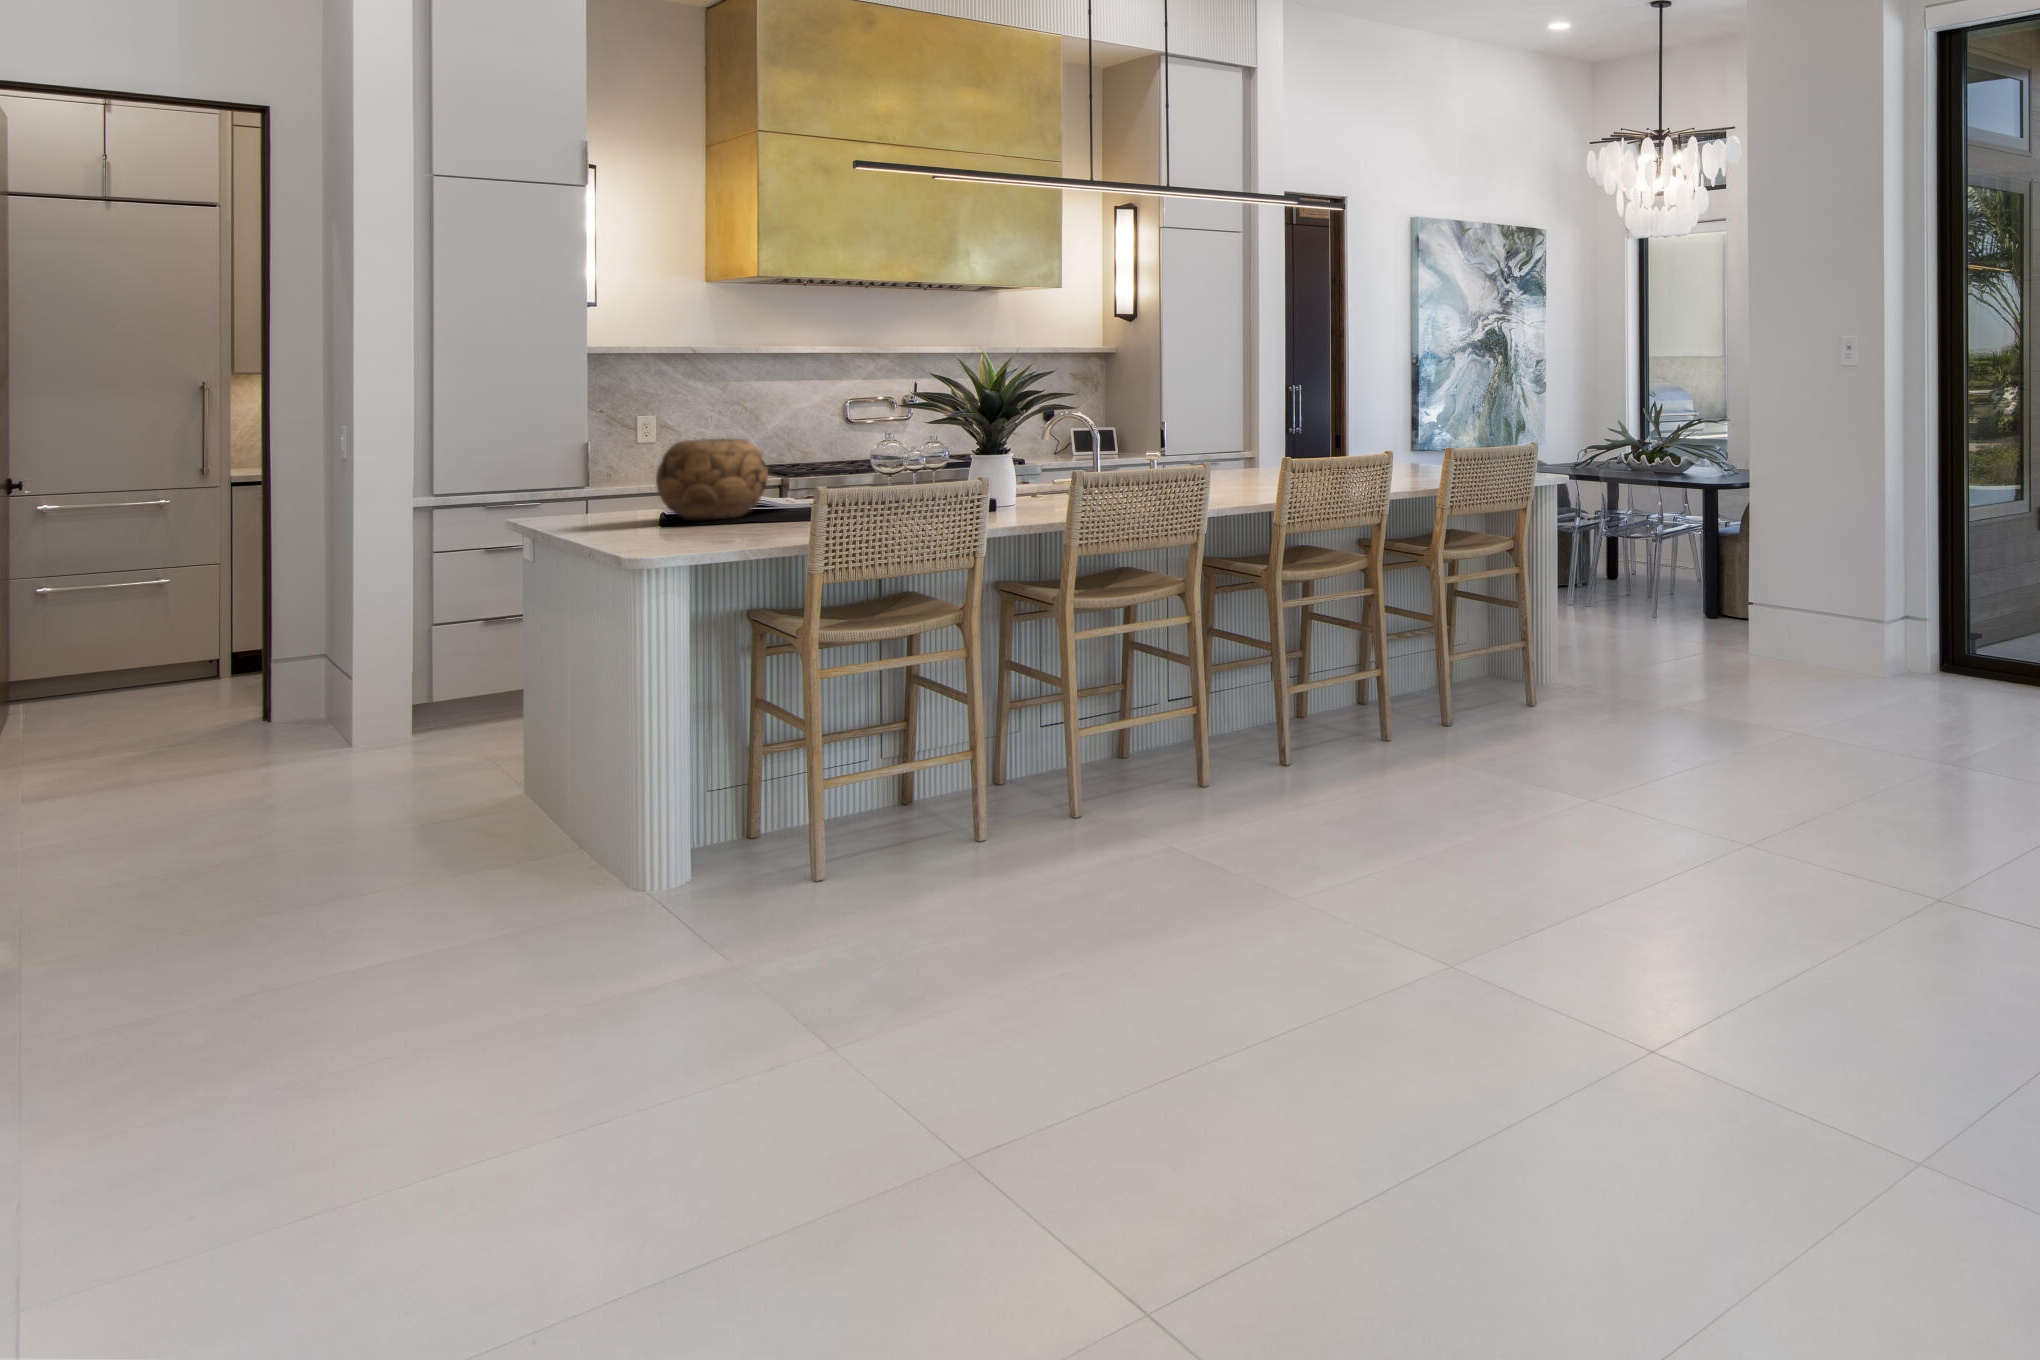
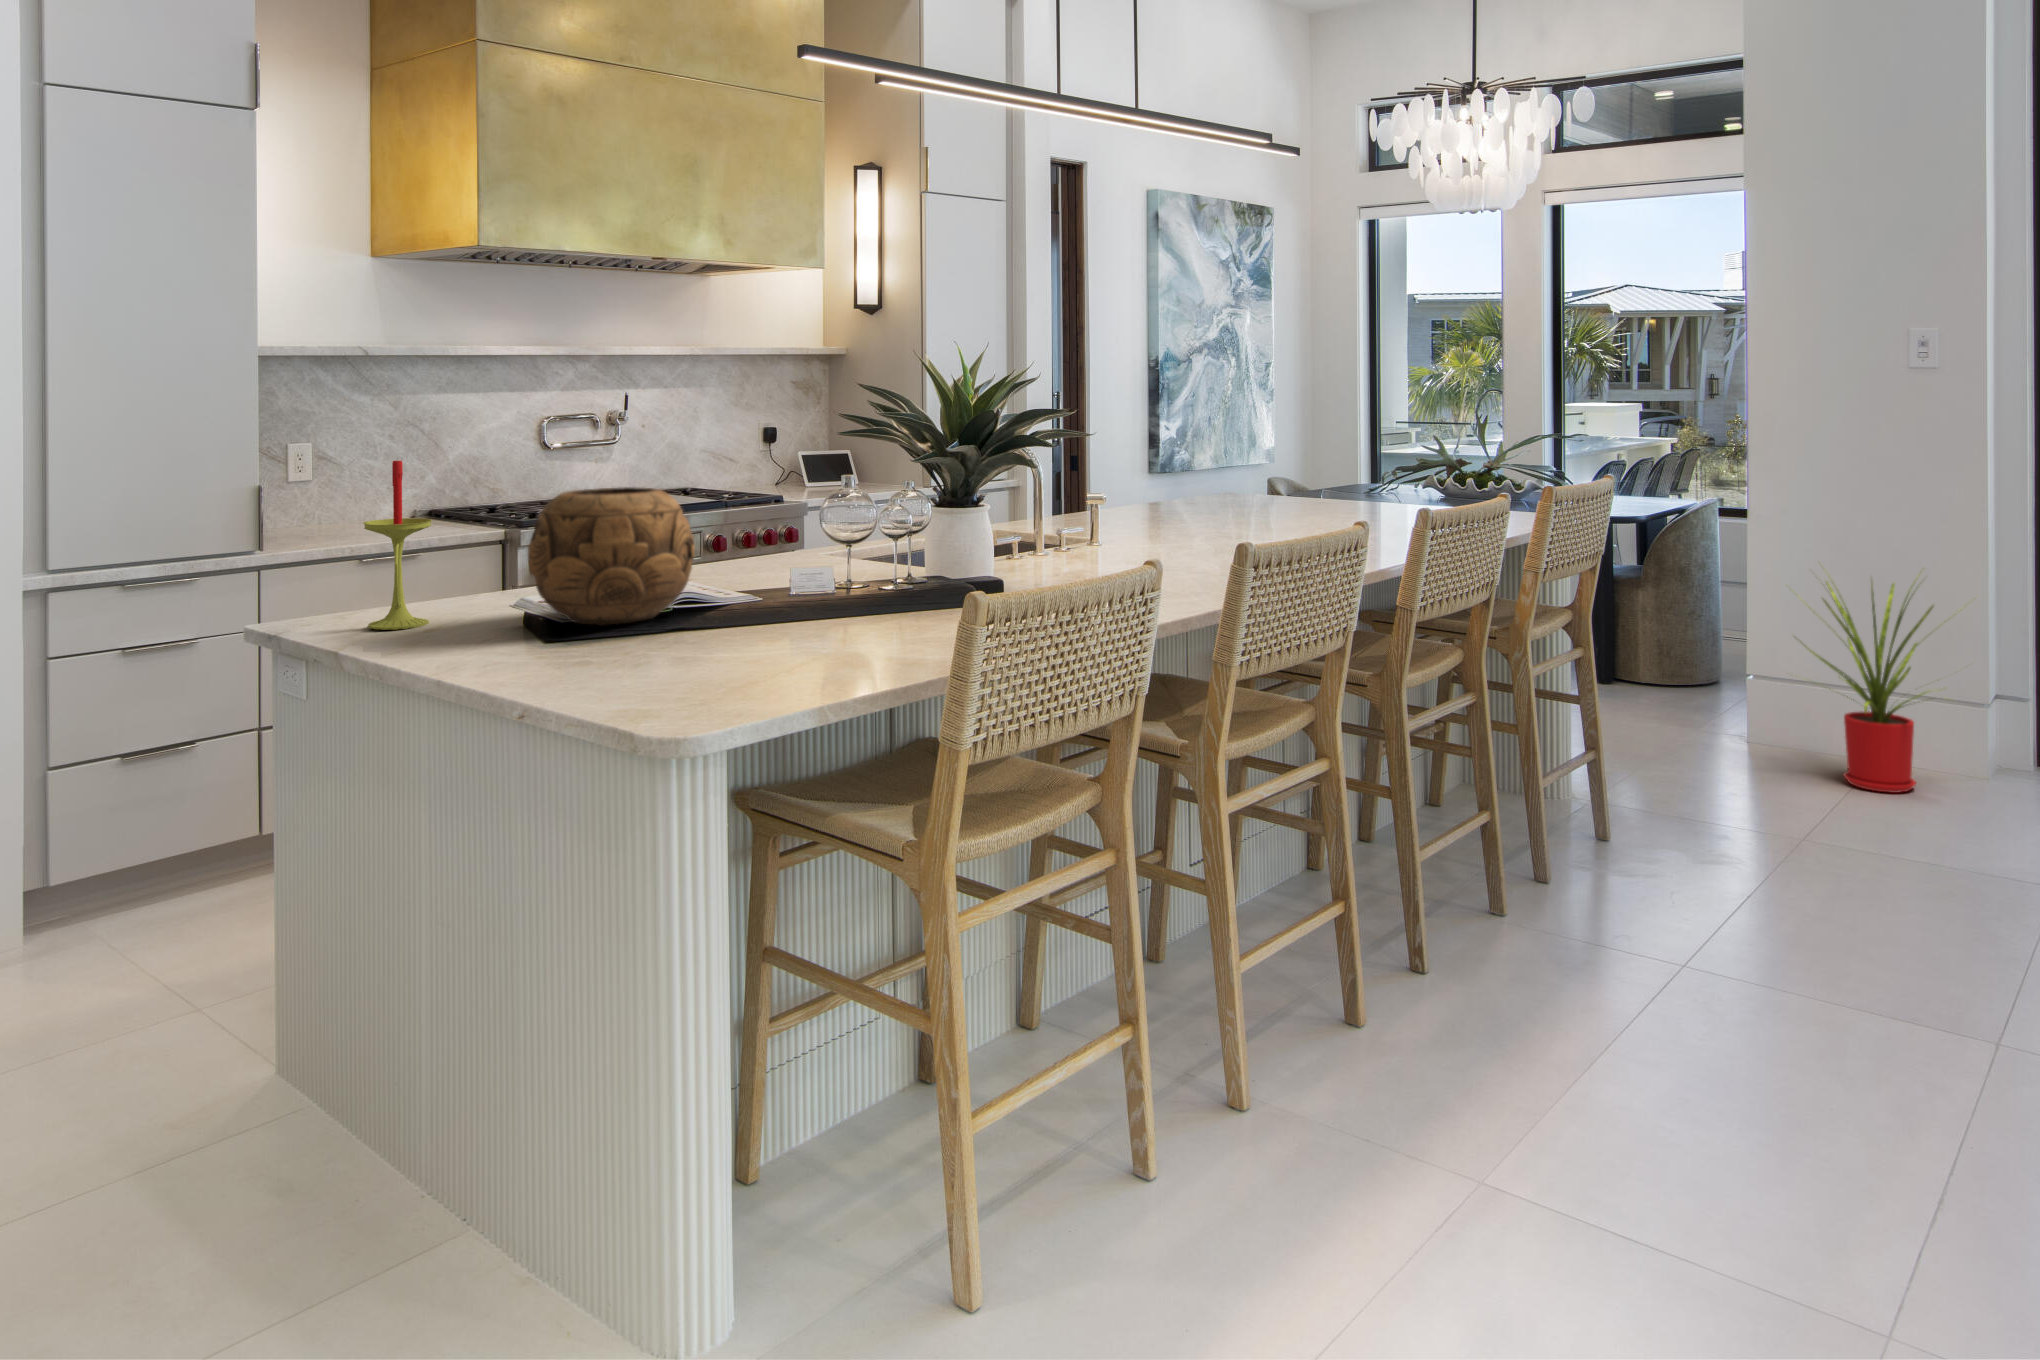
candle: none [572,418,619,524] -> present [363,461,432,630]
house plant: none [1713,512,1842,682] -> present [1793,566,1961,793]

